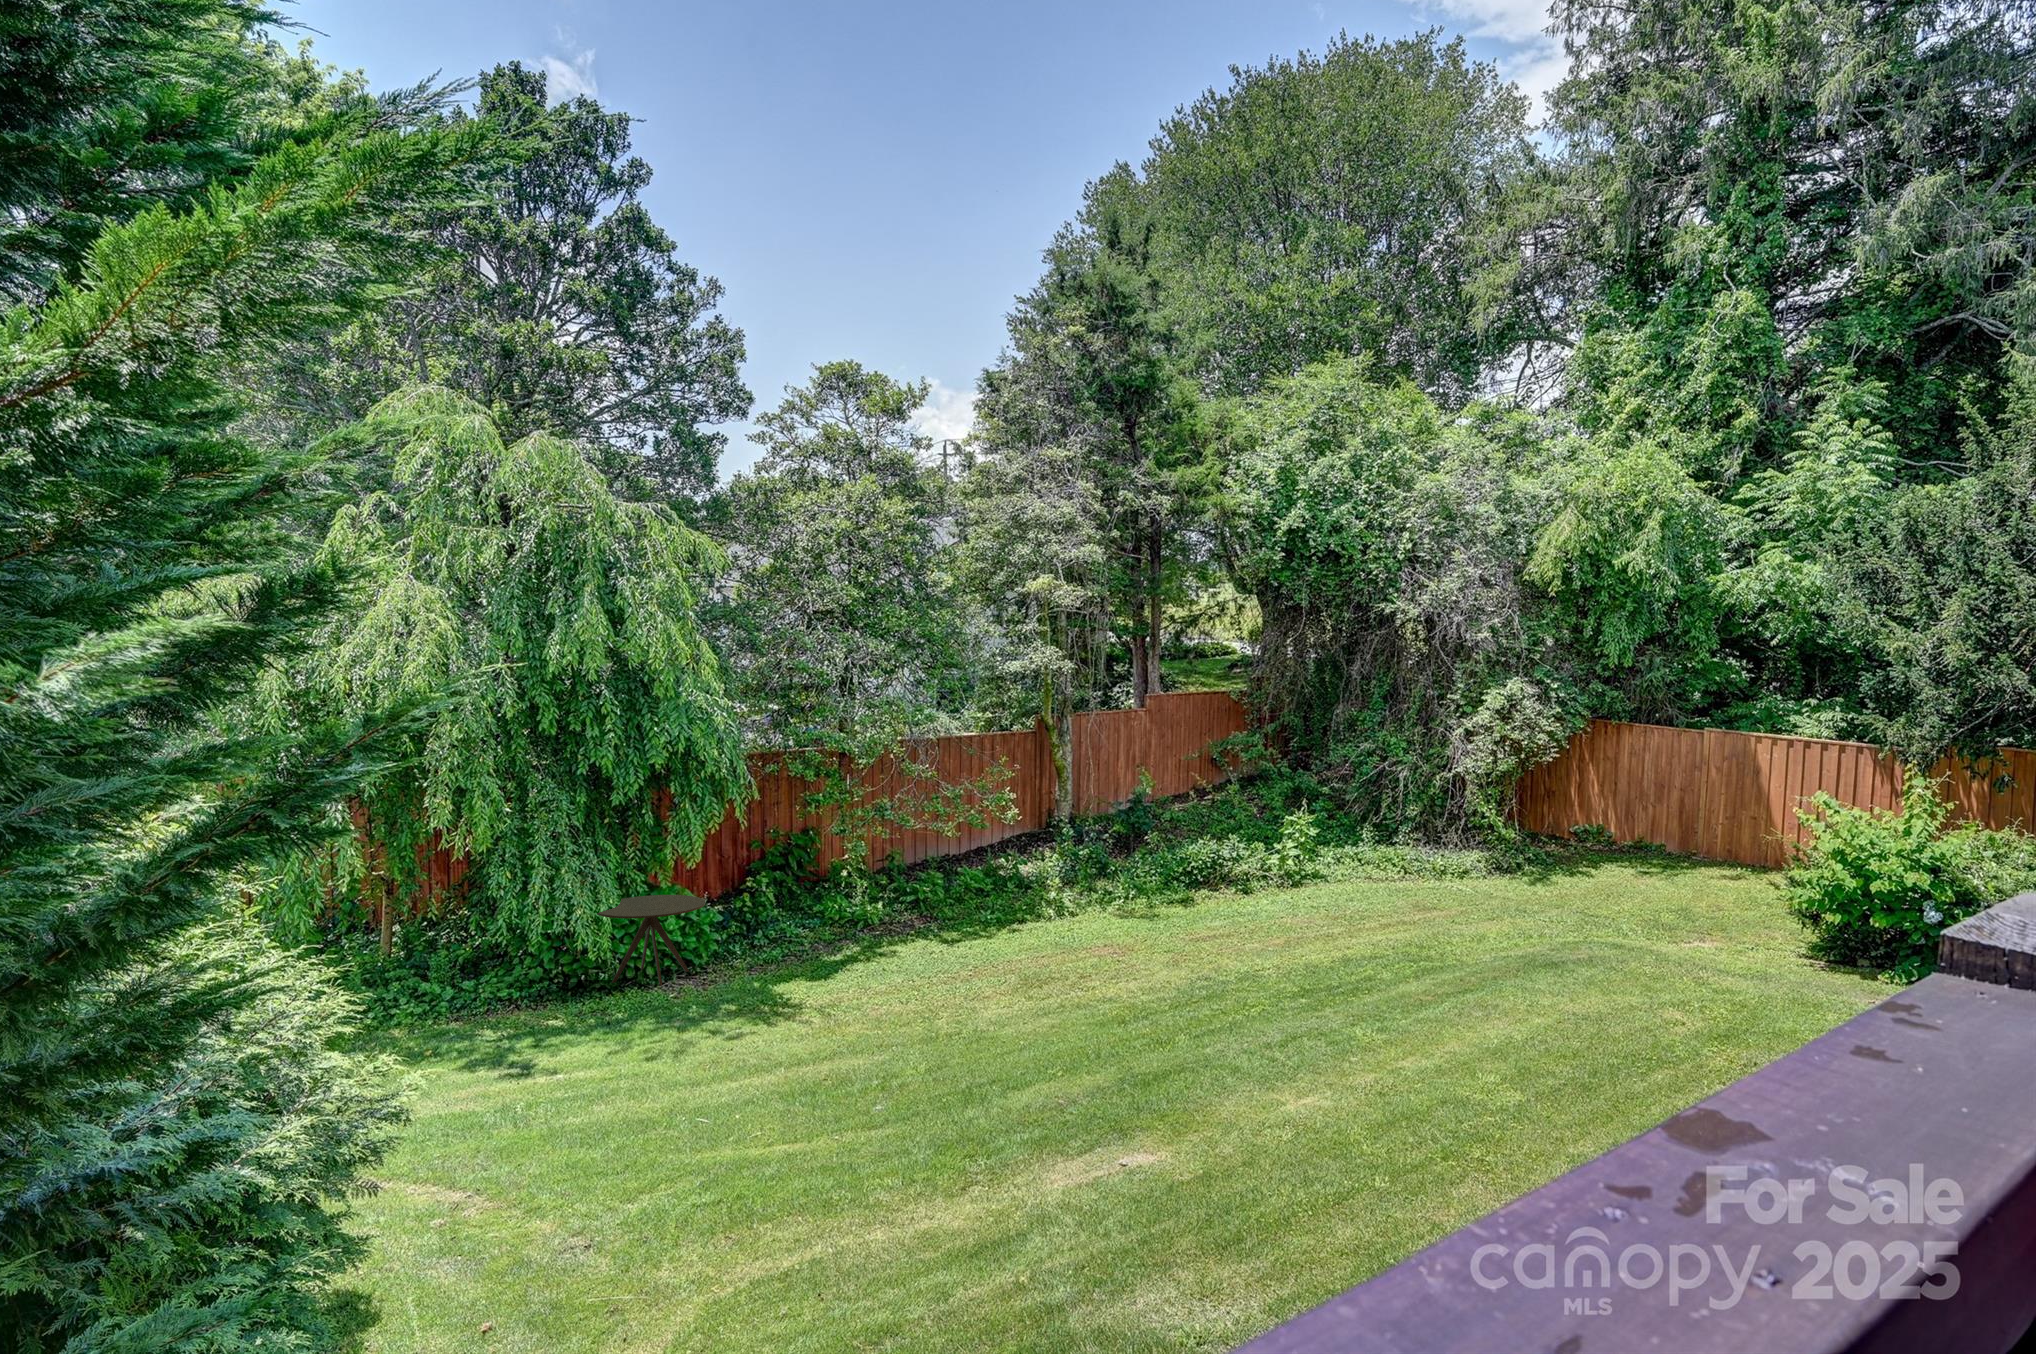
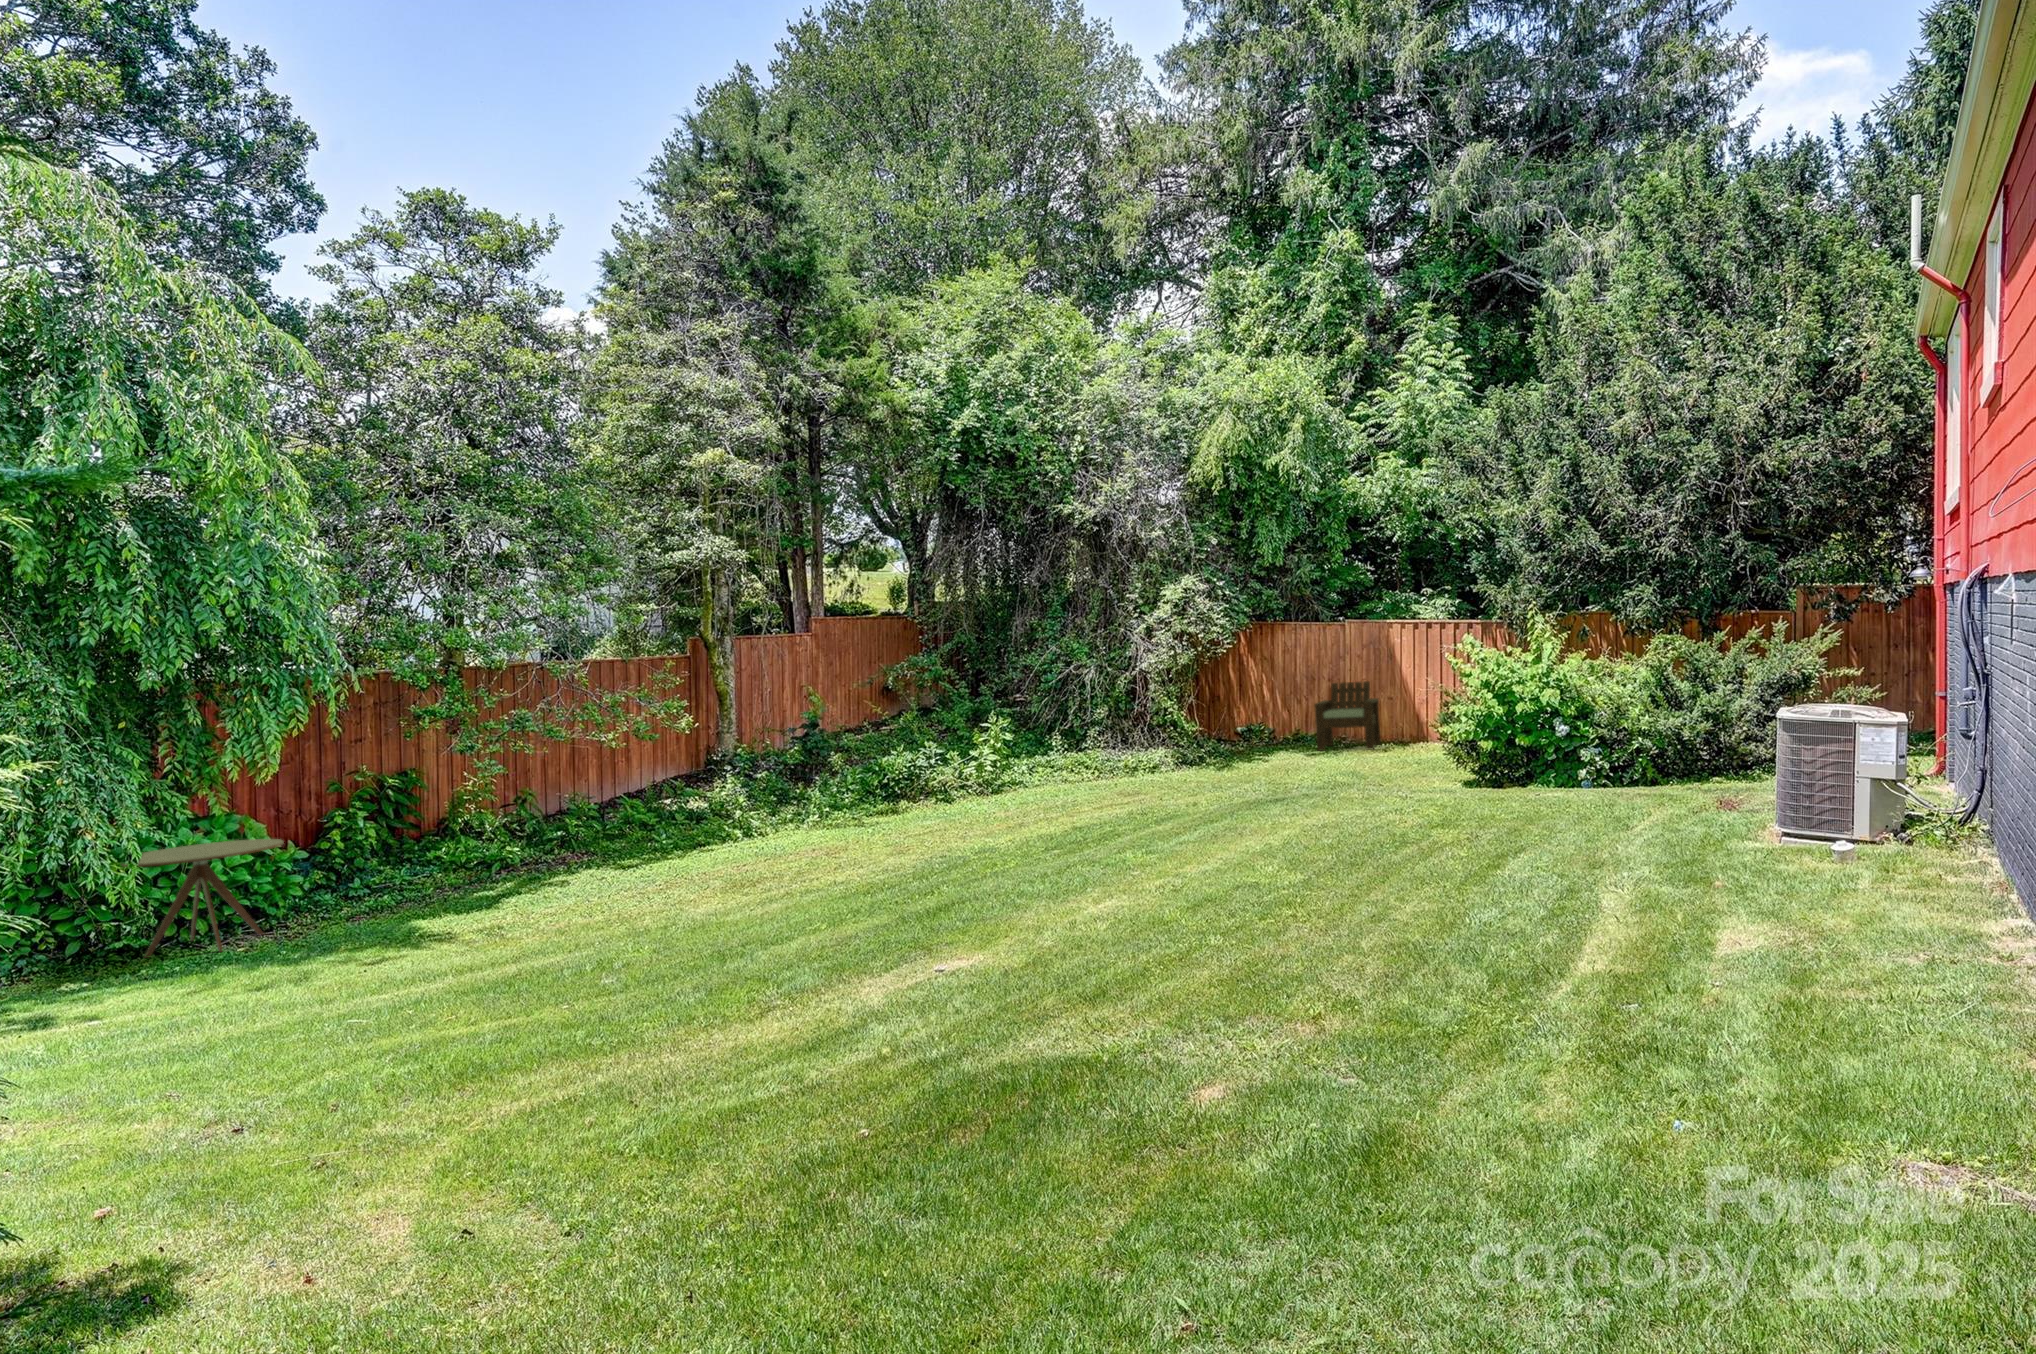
chair: none [1659,794,1740,875] -> present [1314,681,1381,751]

